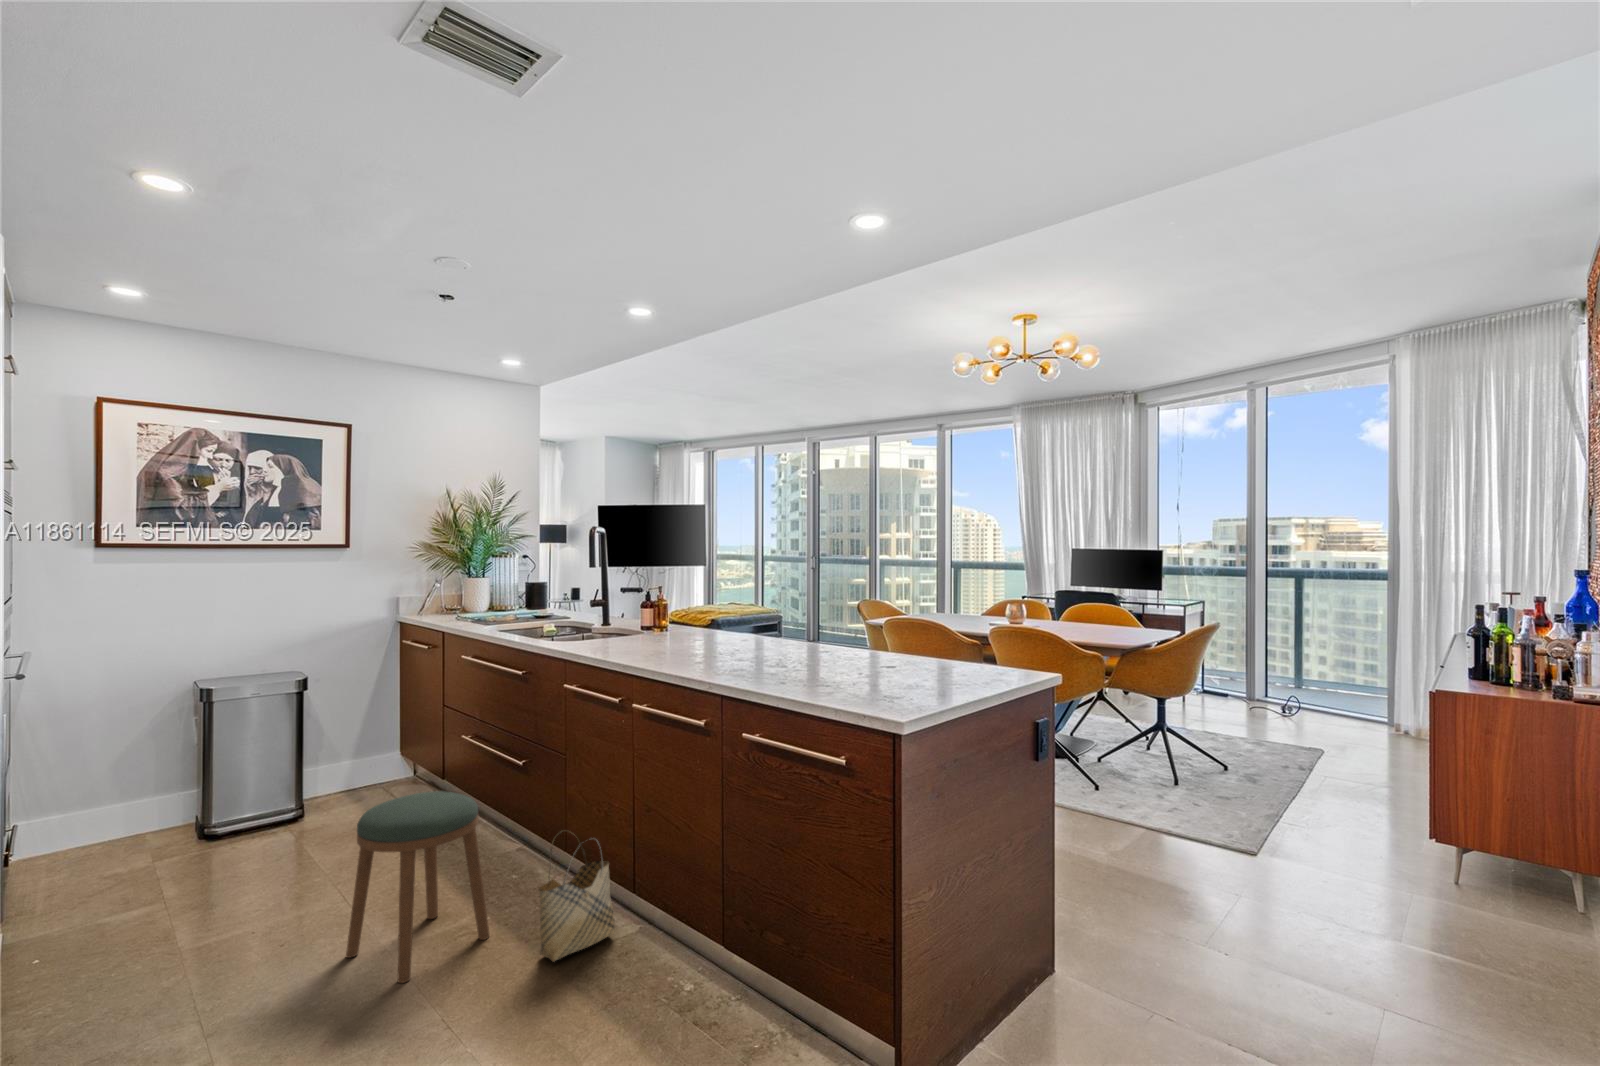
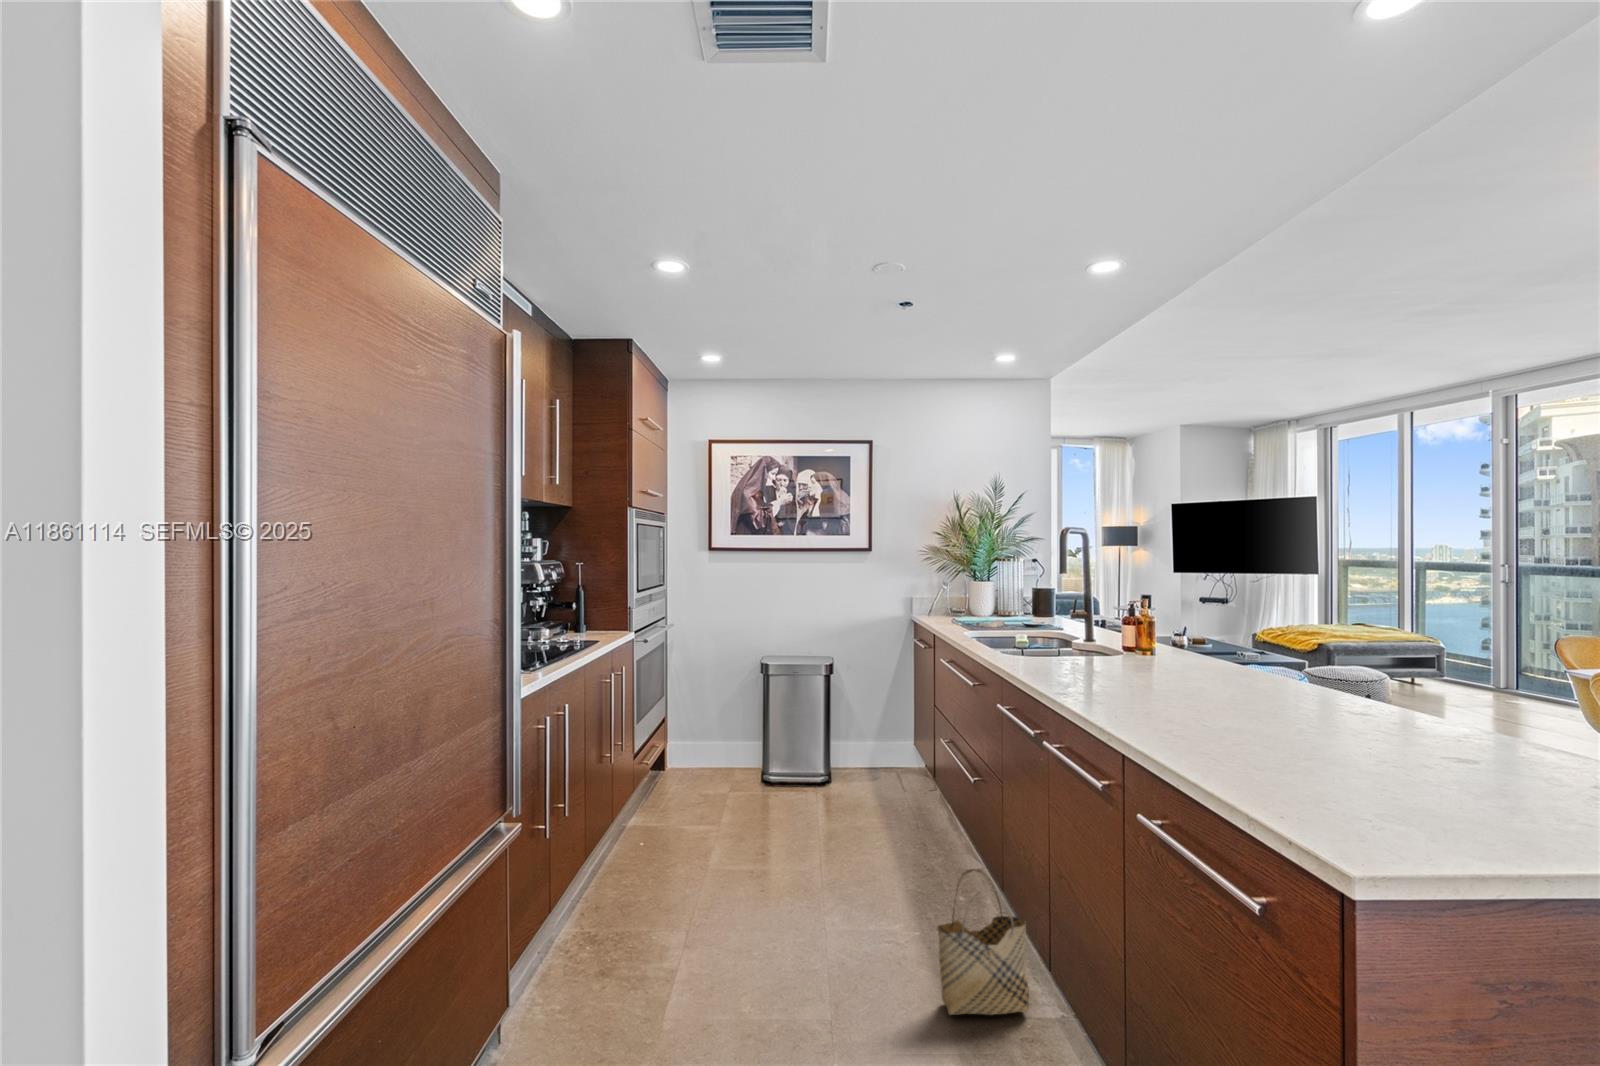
stool: present [346,791,490,983] -> none [794,789,910,972]

